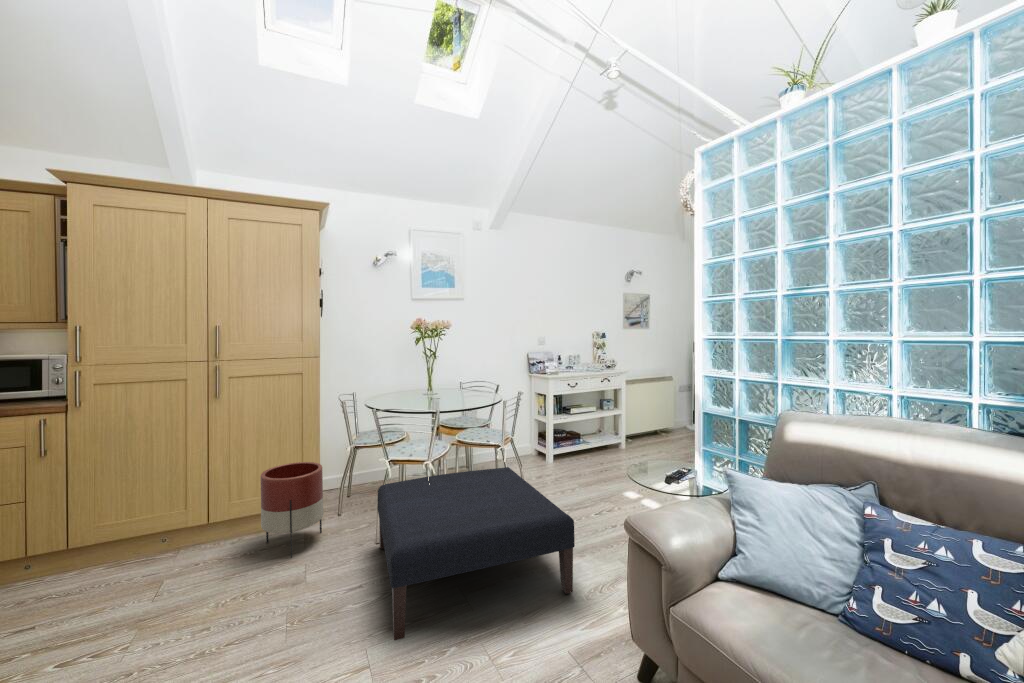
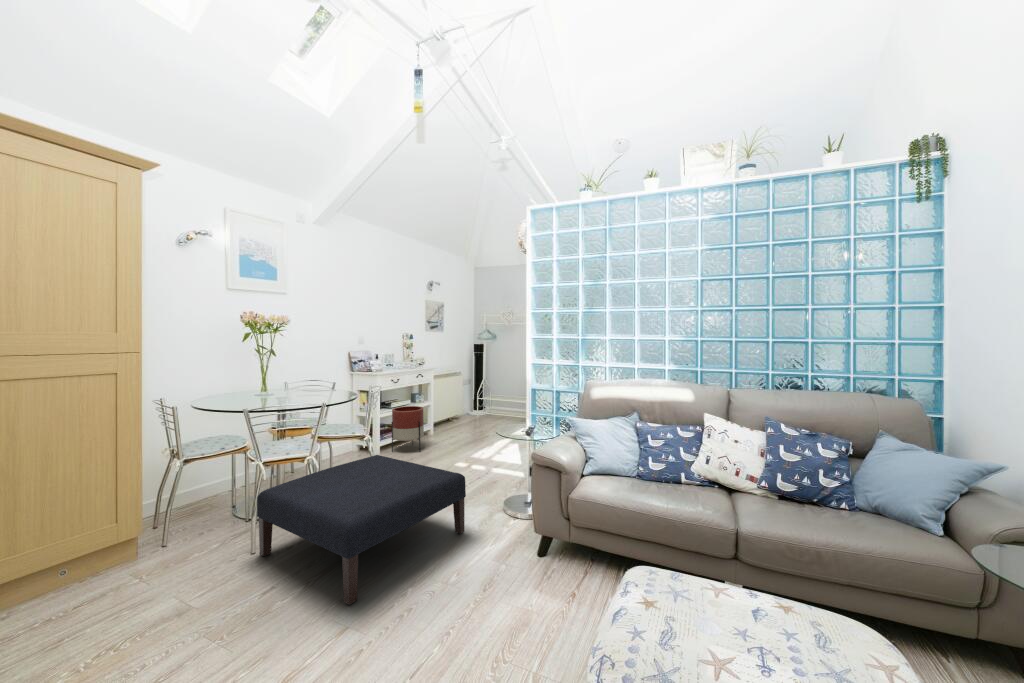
planter: present [260,462,323,558] -> present [392,406,424,452]

